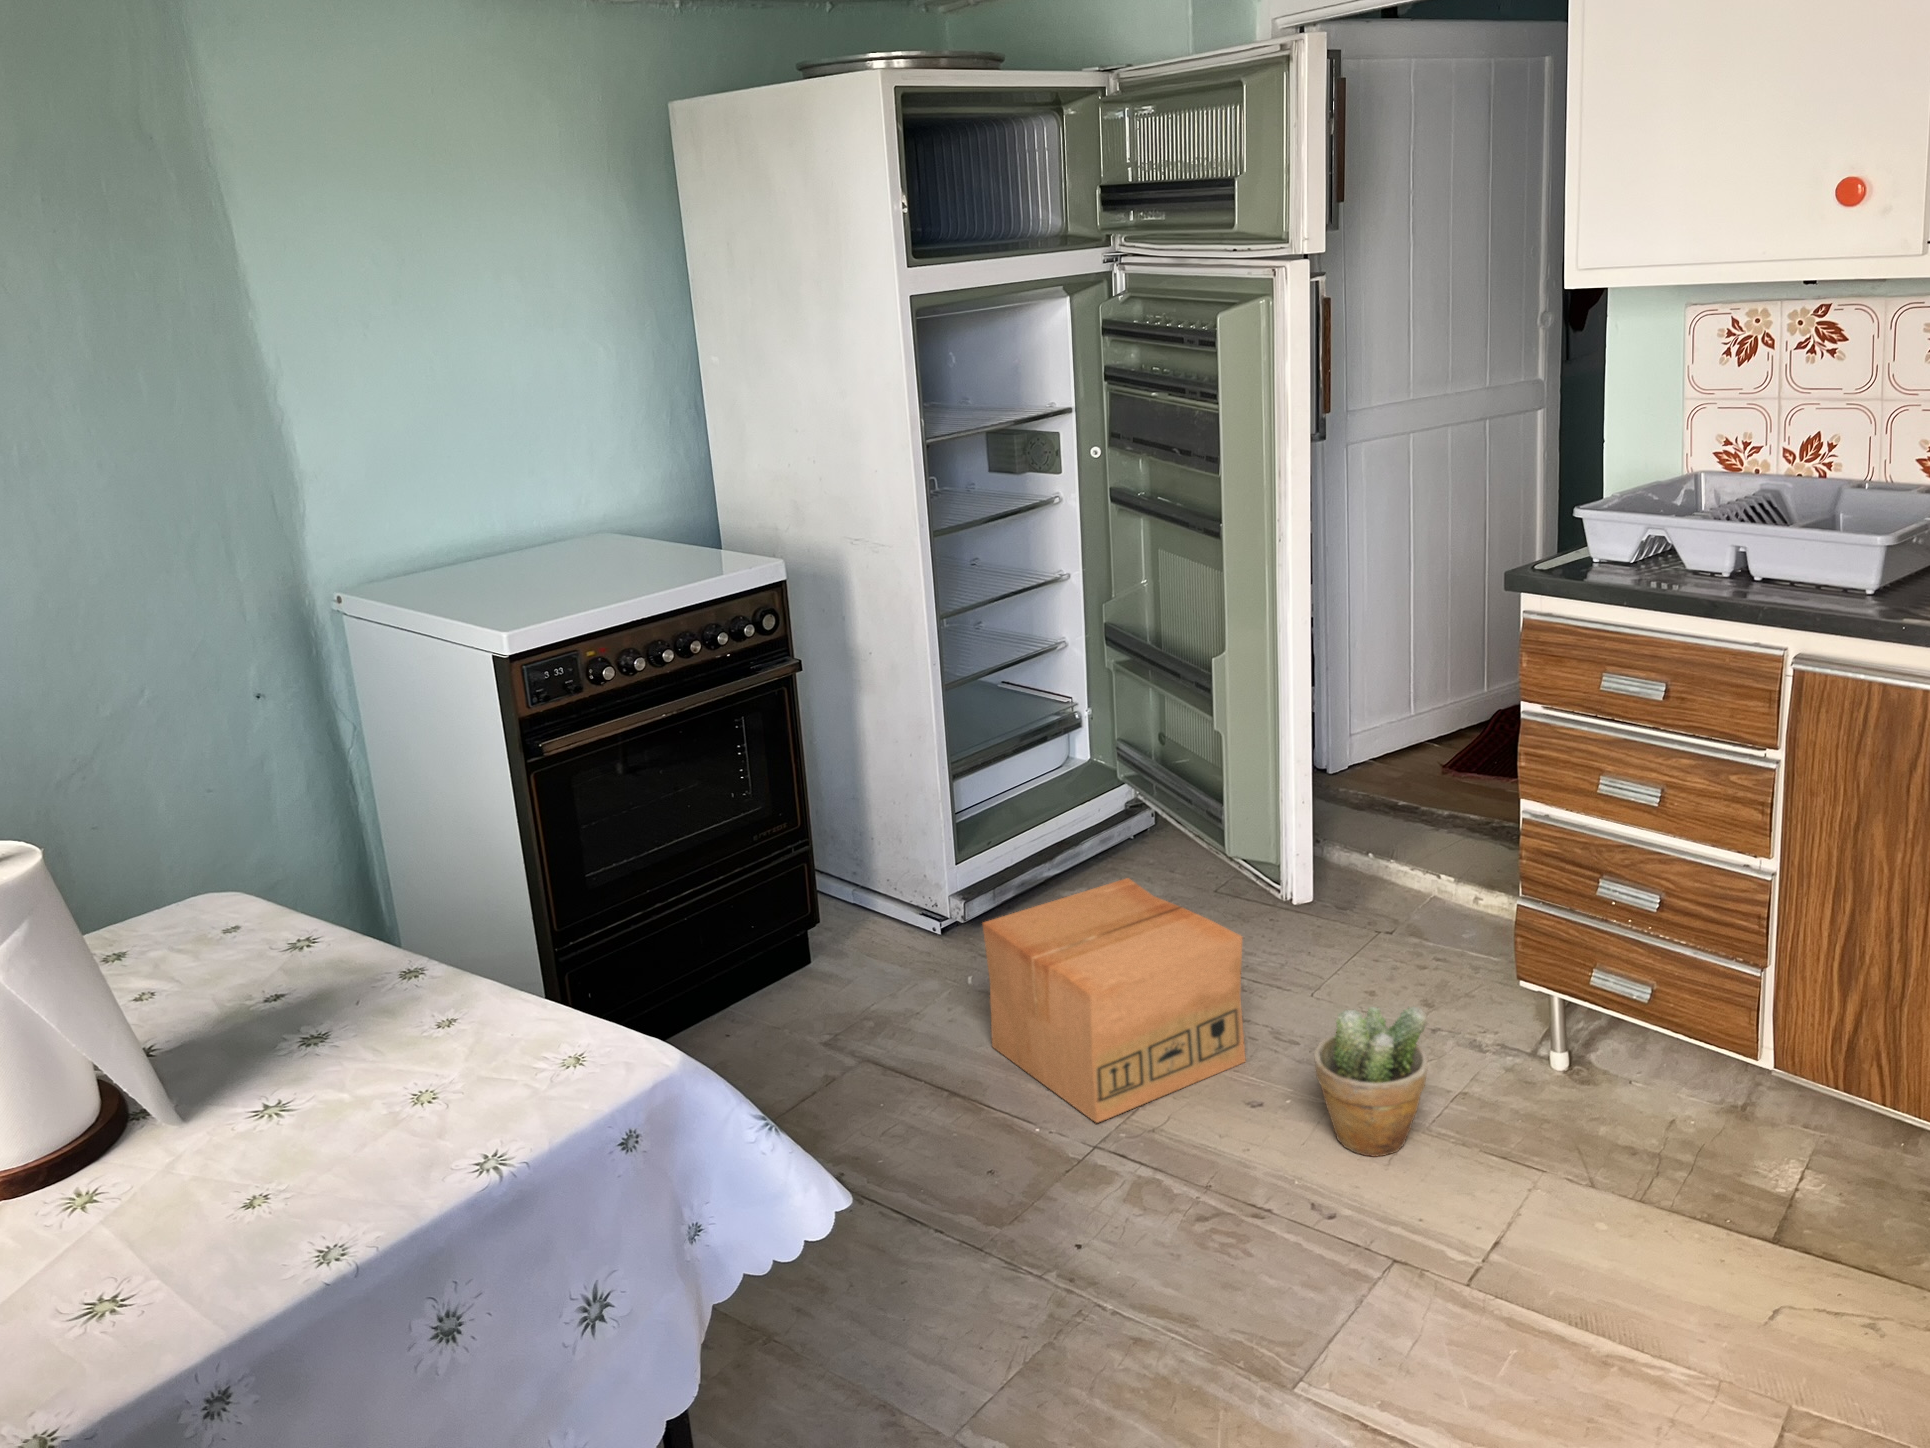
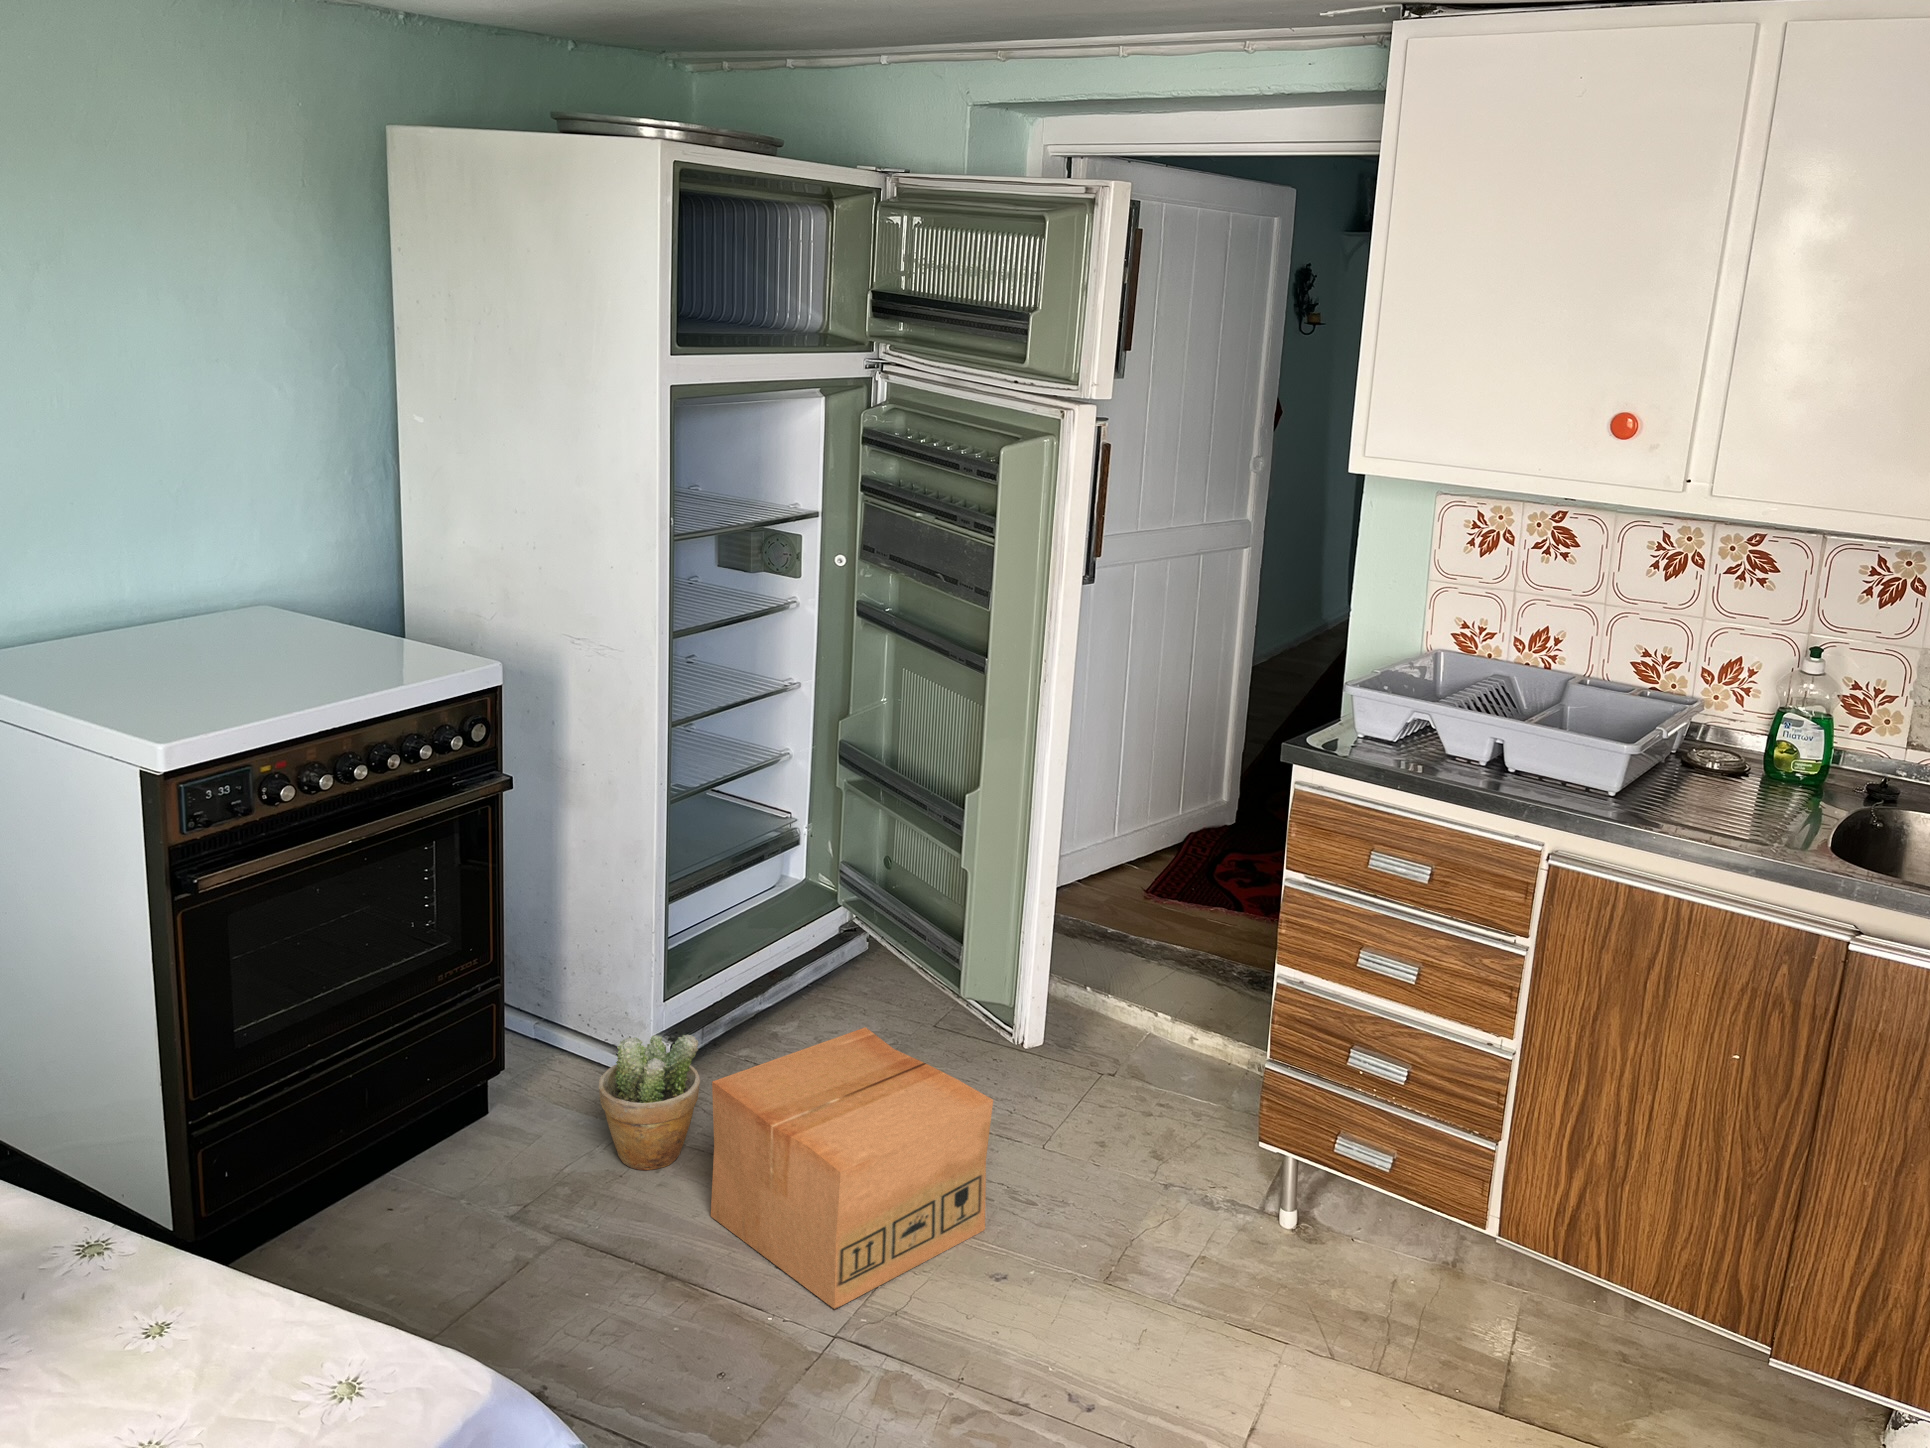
potted plant: present [1314,1007,1428,1156] -> present [599,1035,700,1170]

